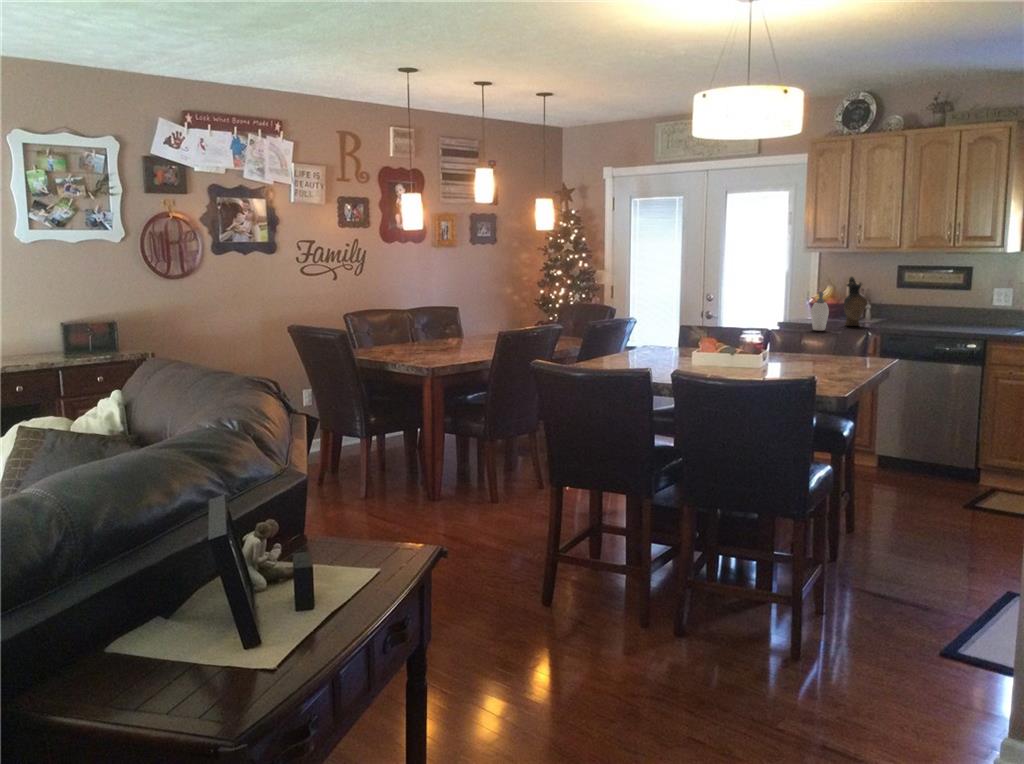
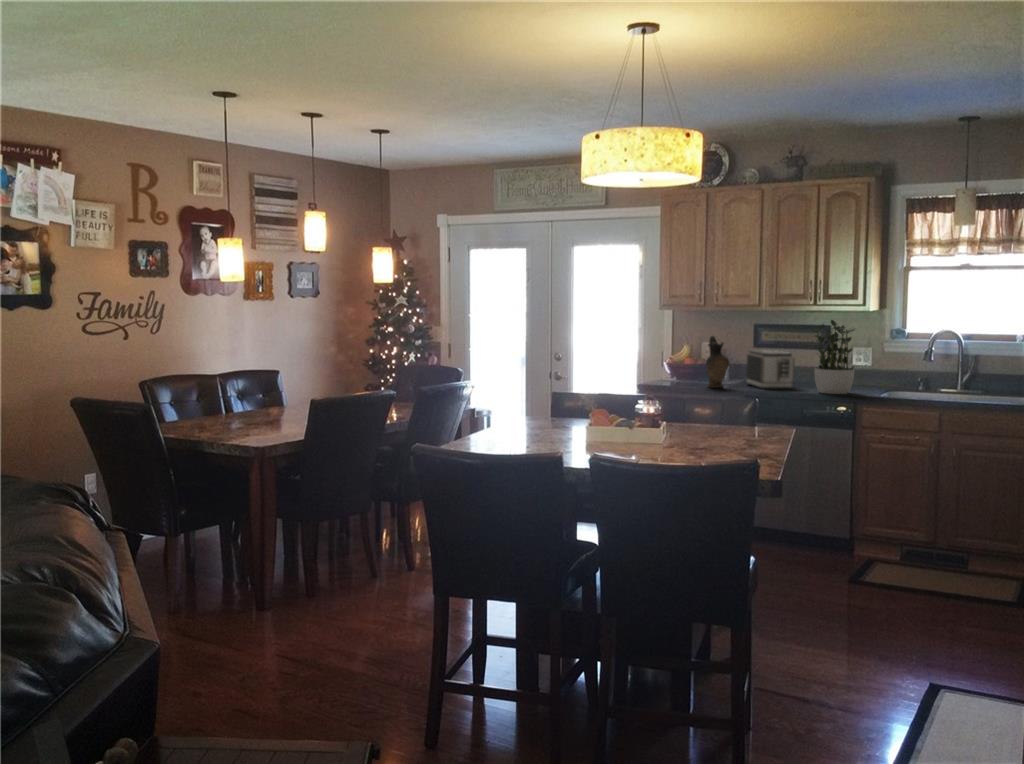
potted plant: none [949,260,998,333] -> present [812,320,854,394]
toaster: none [887,291,934,328] -> present [746,350,795,389]
soap dispenser: present [811,292,829,330] -> none [679,353,697,394]

